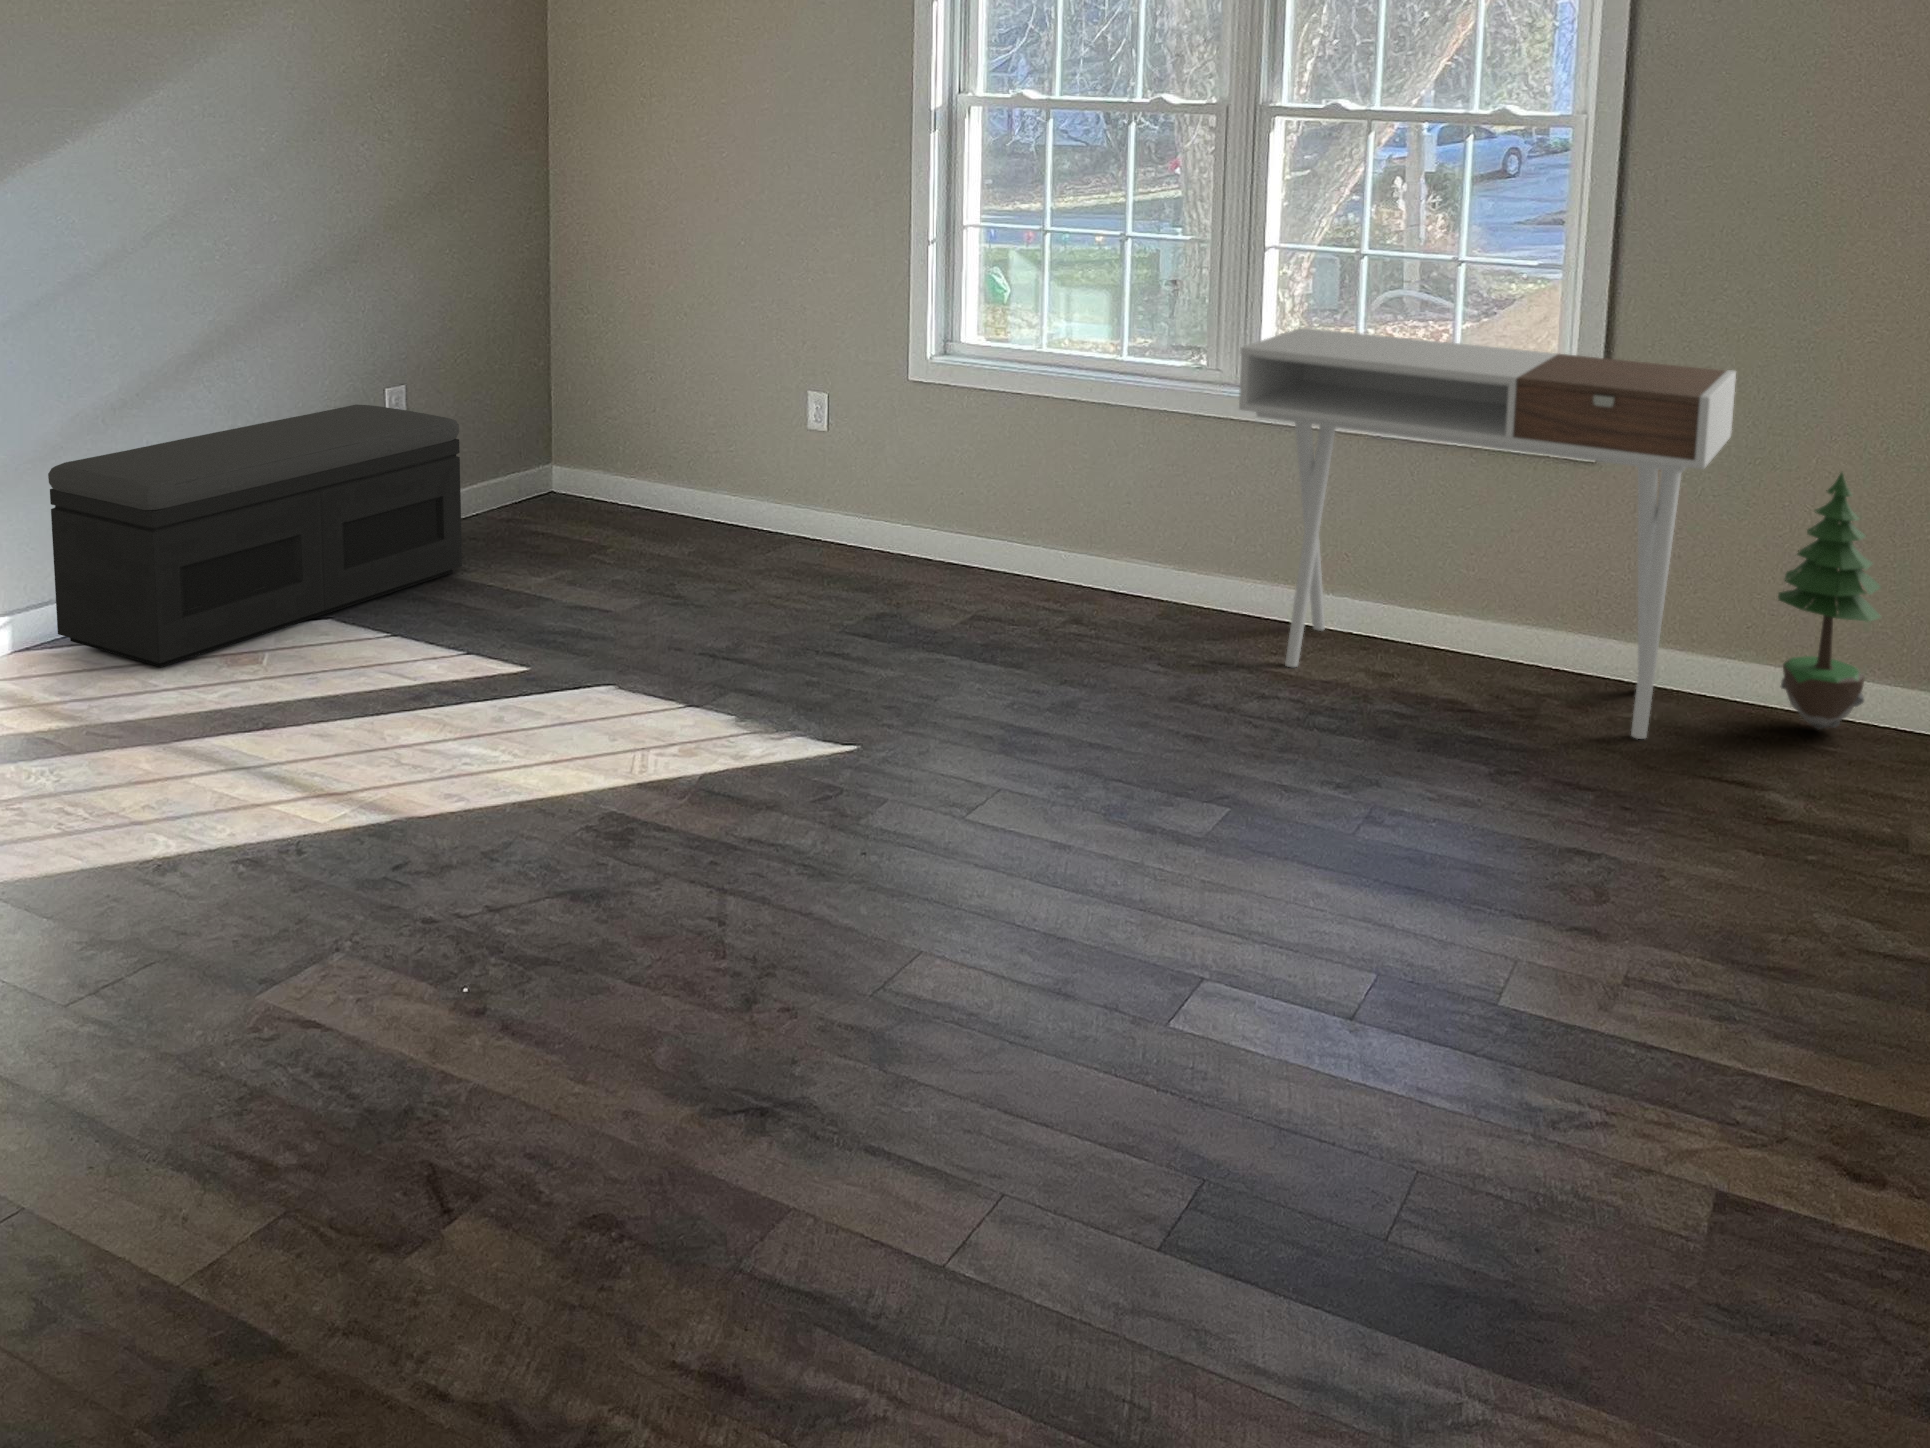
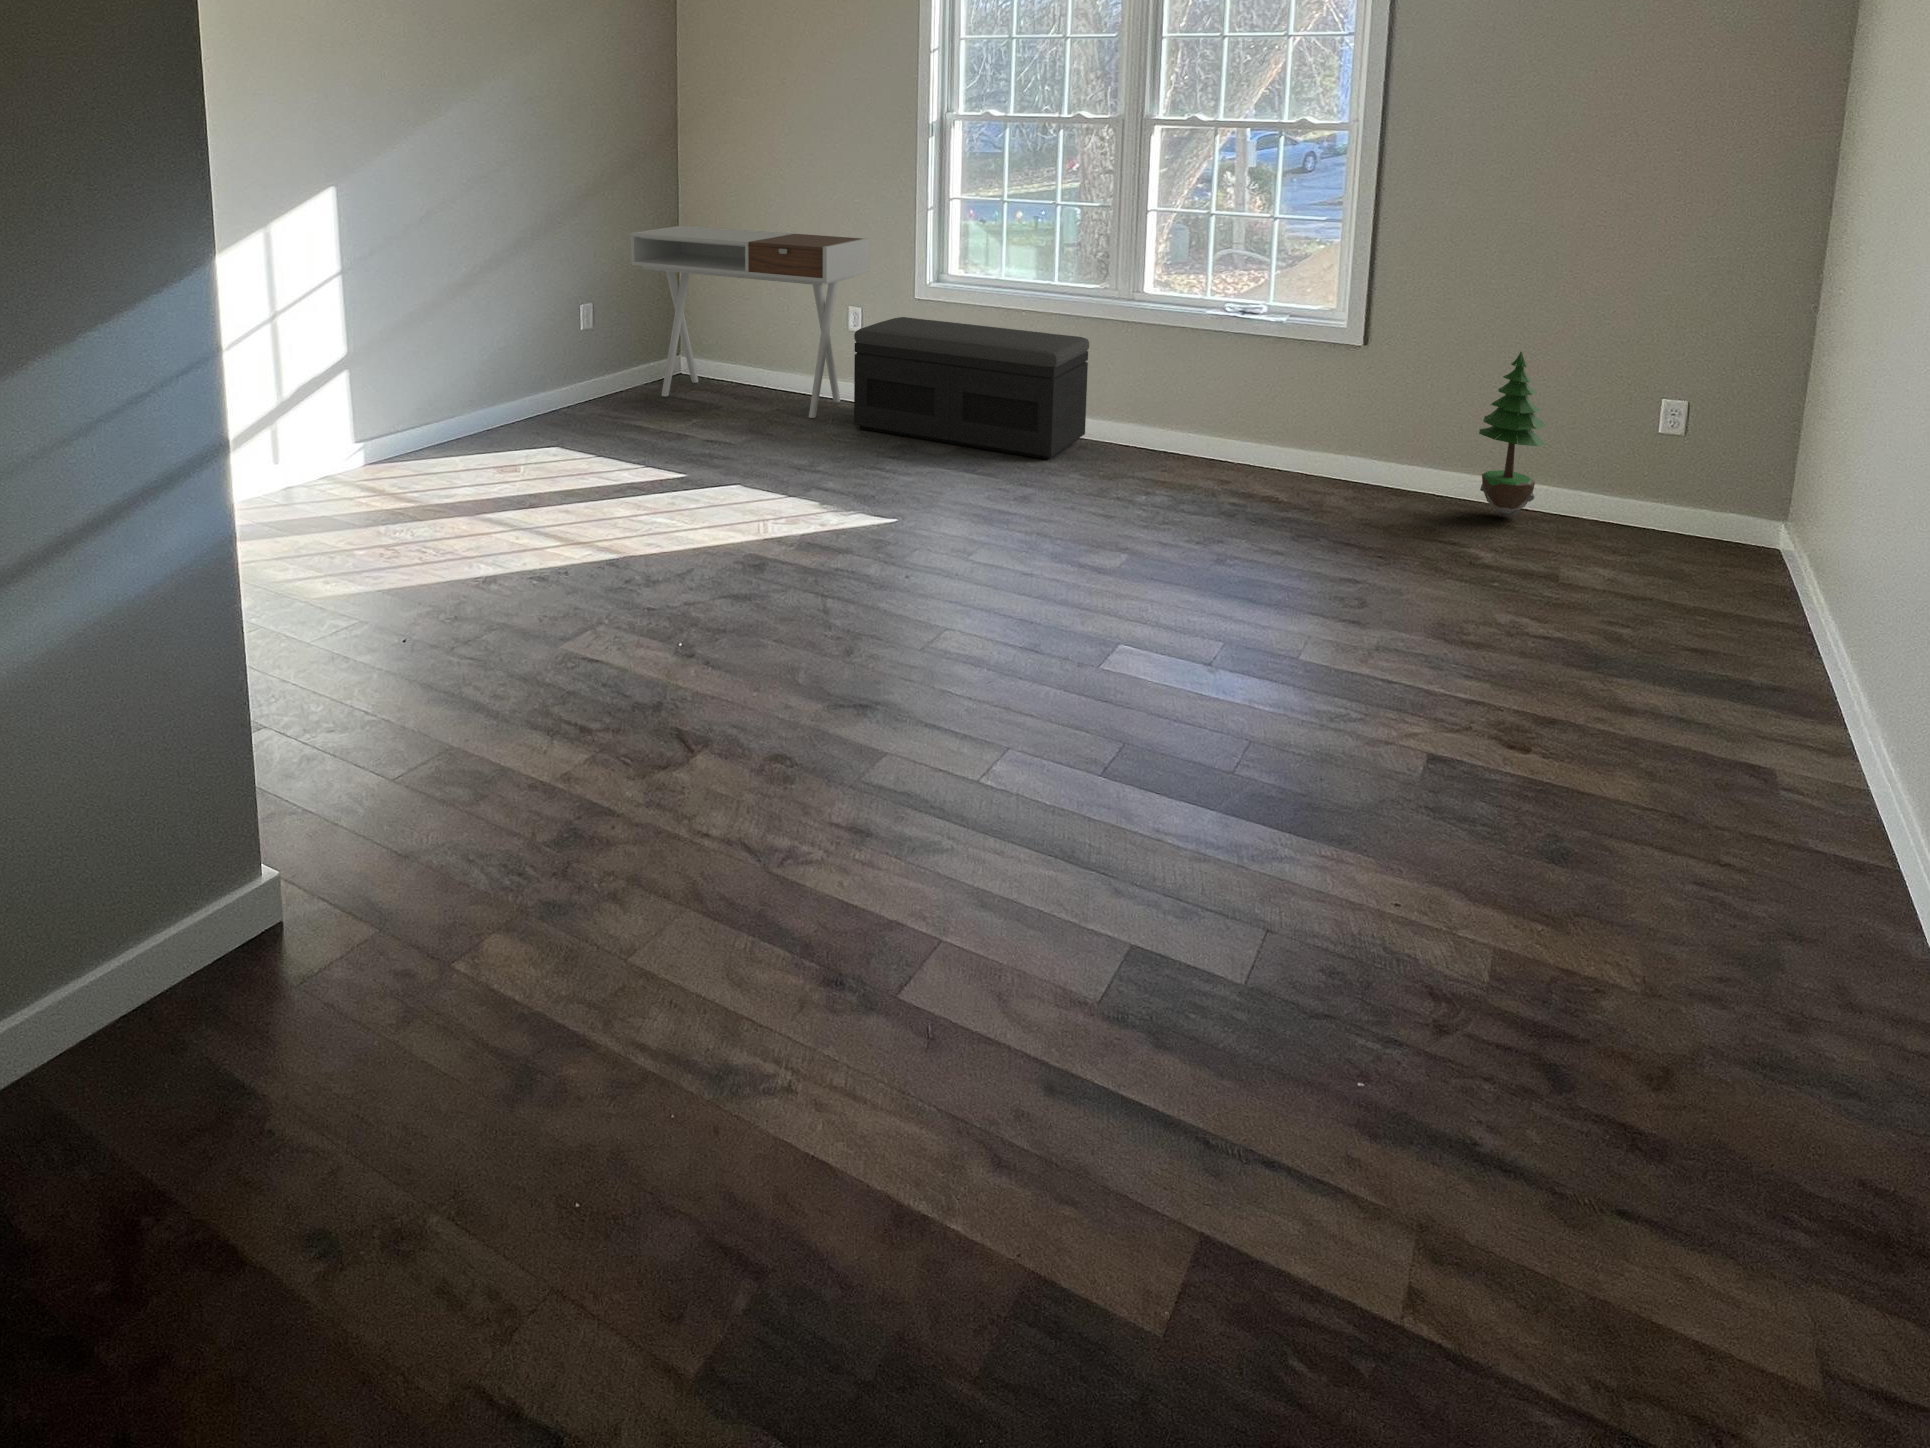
desk: present [1239,327,1736,739] -> present [630,226,869,418]
storage bench: present [48,405,462,667] -> present [854,317,1089,459]

